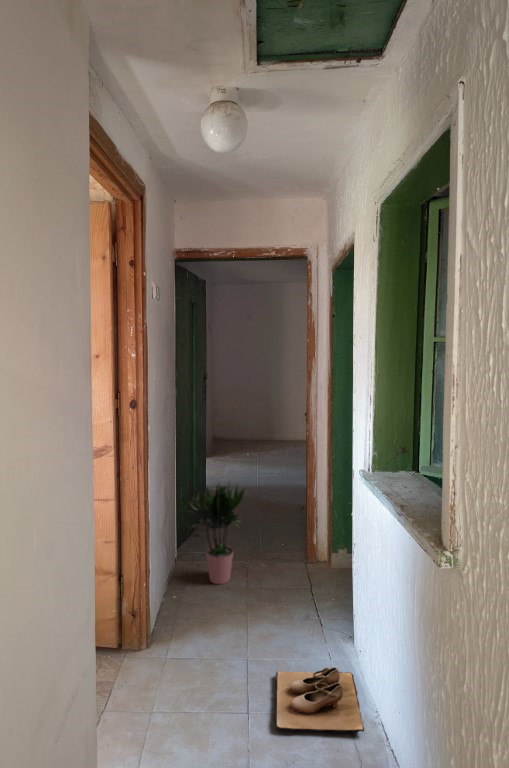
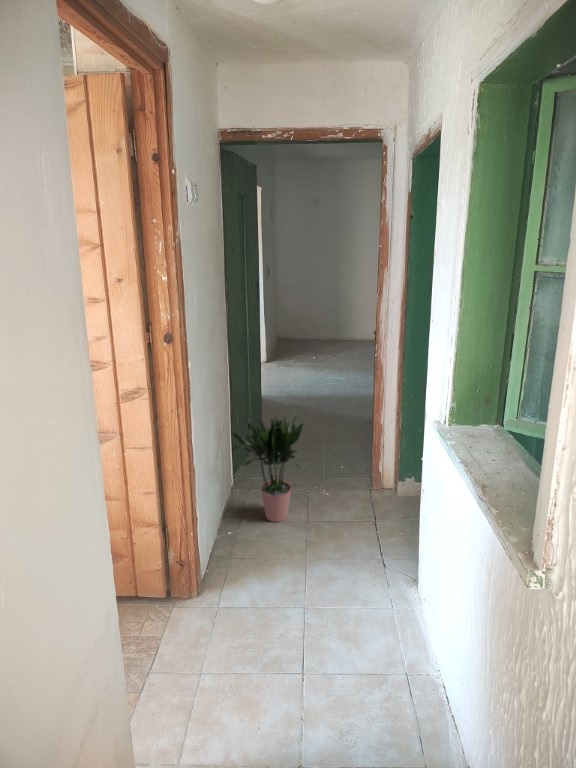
shoe: present [274,667,364,732] -> none [331,632,430,711]

